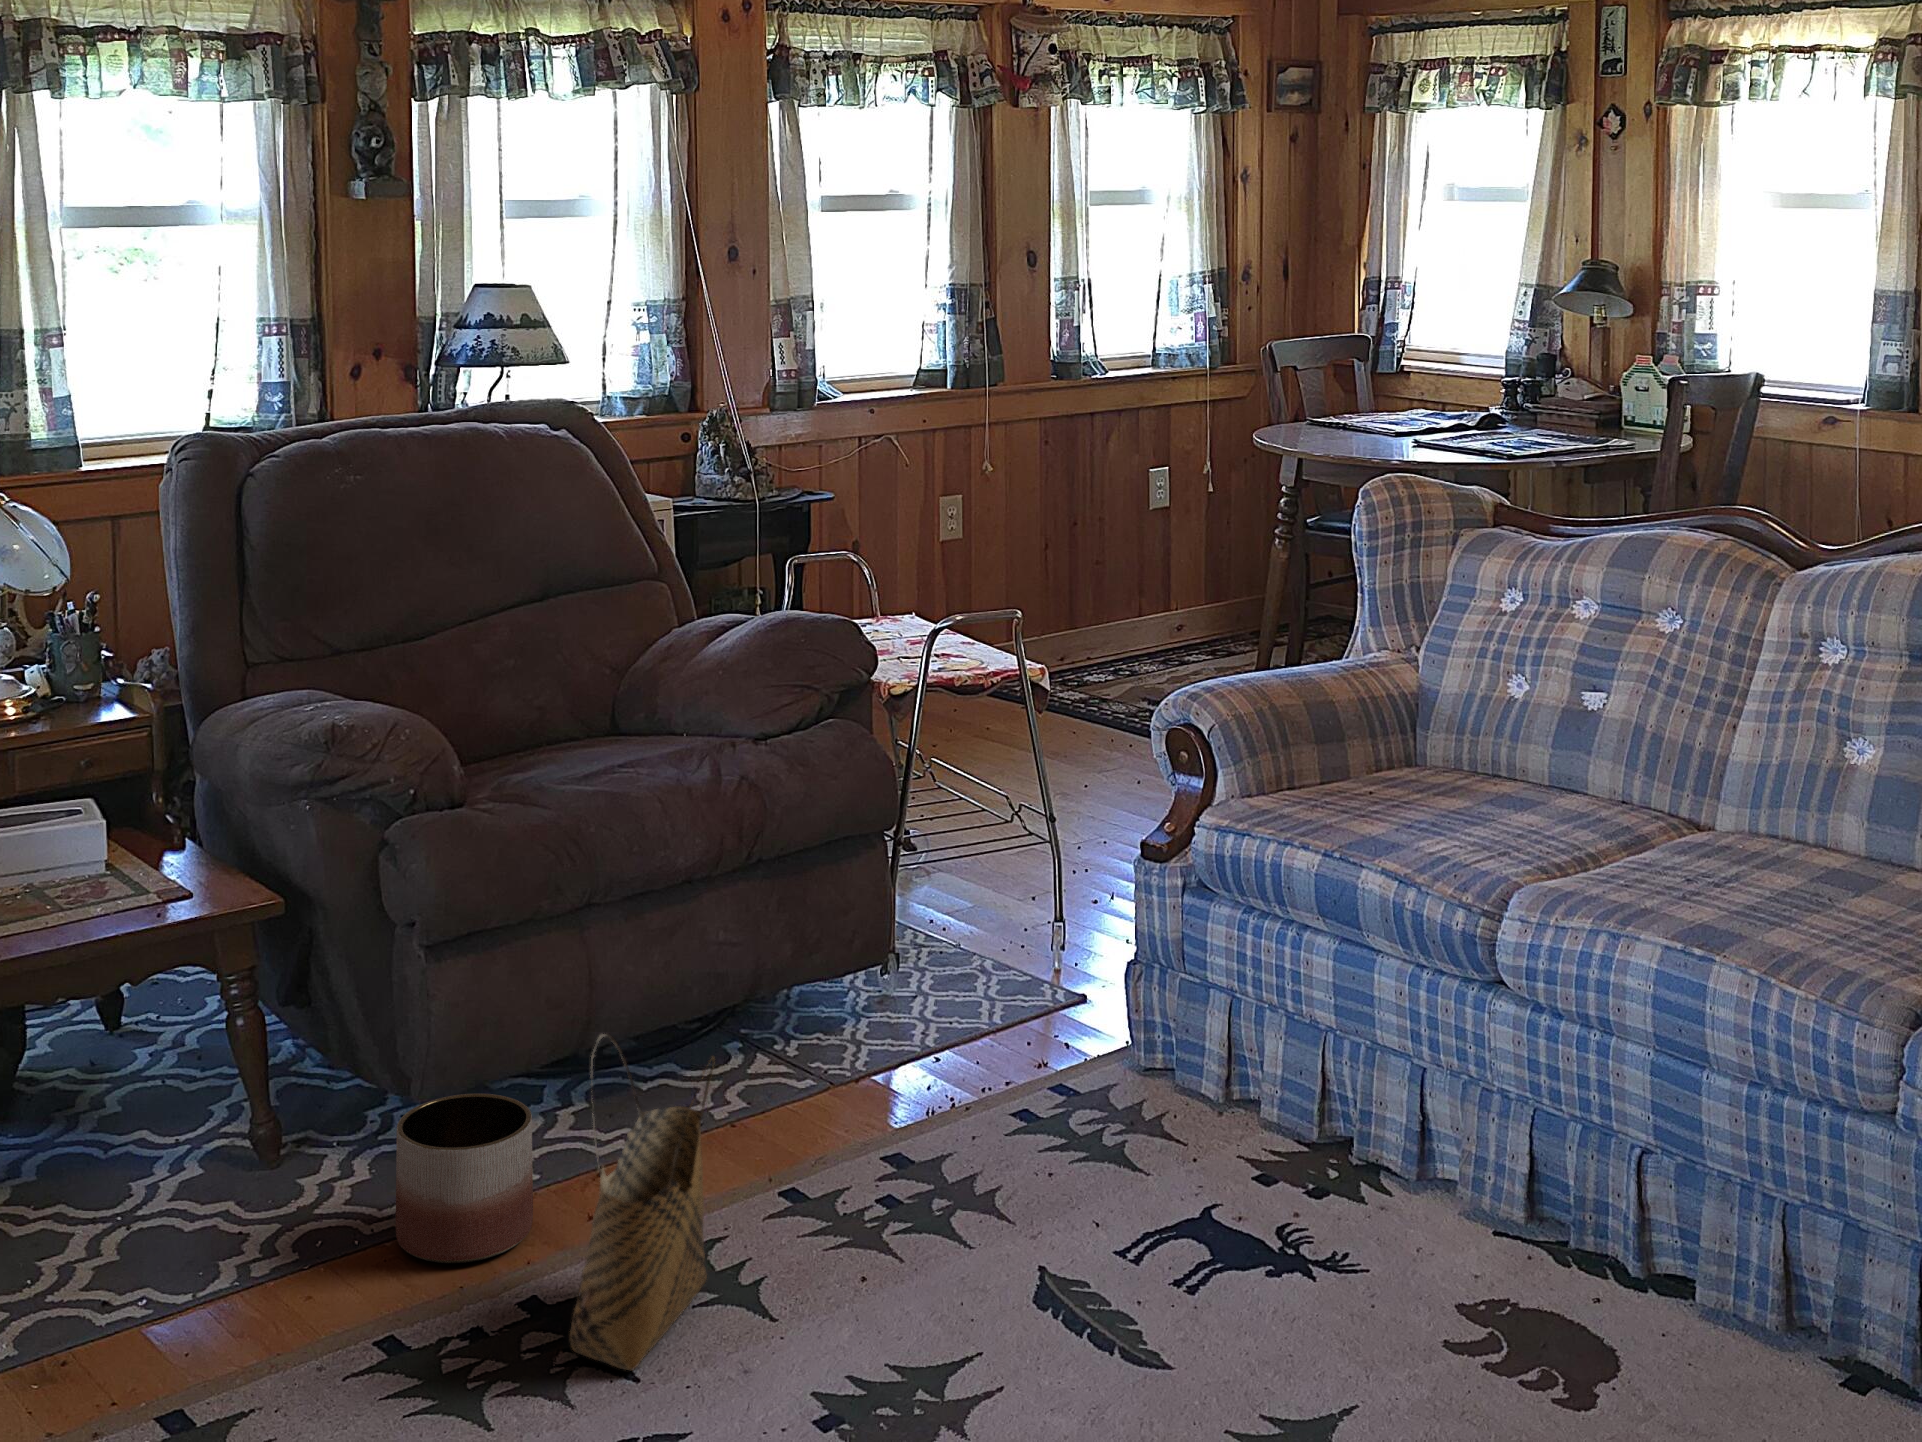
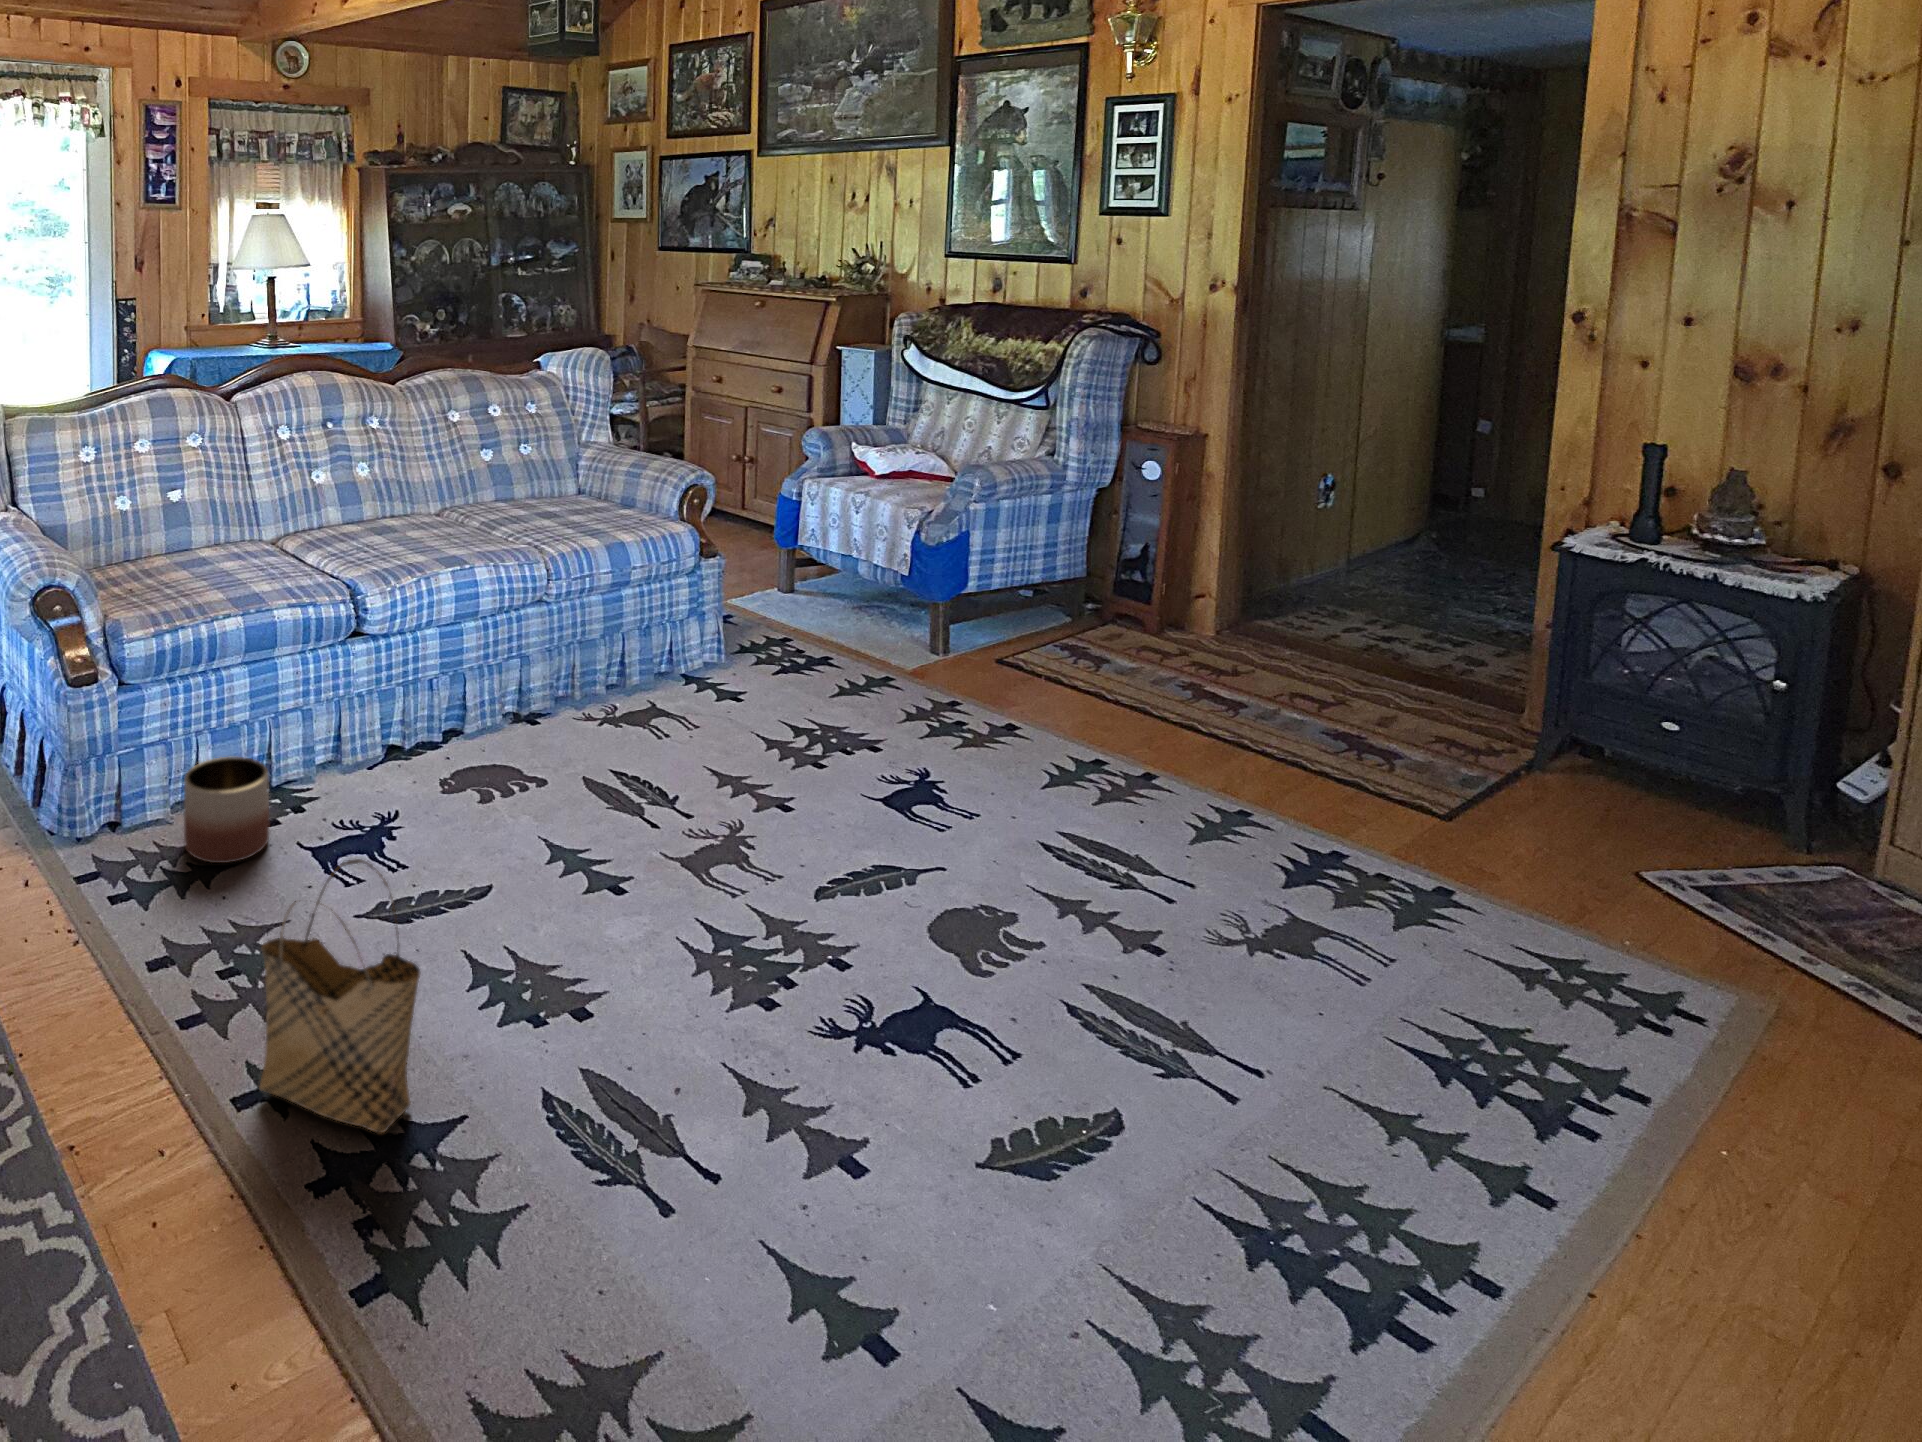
planter: present [396,1094,533,1263] -> present [184,757,269,863]

